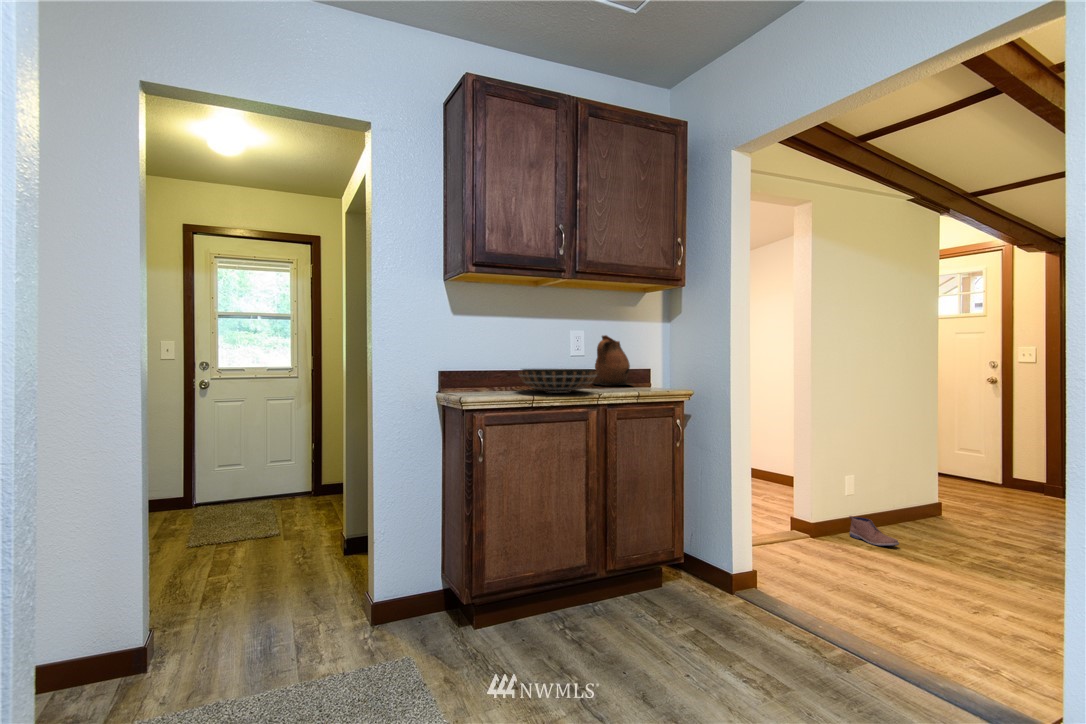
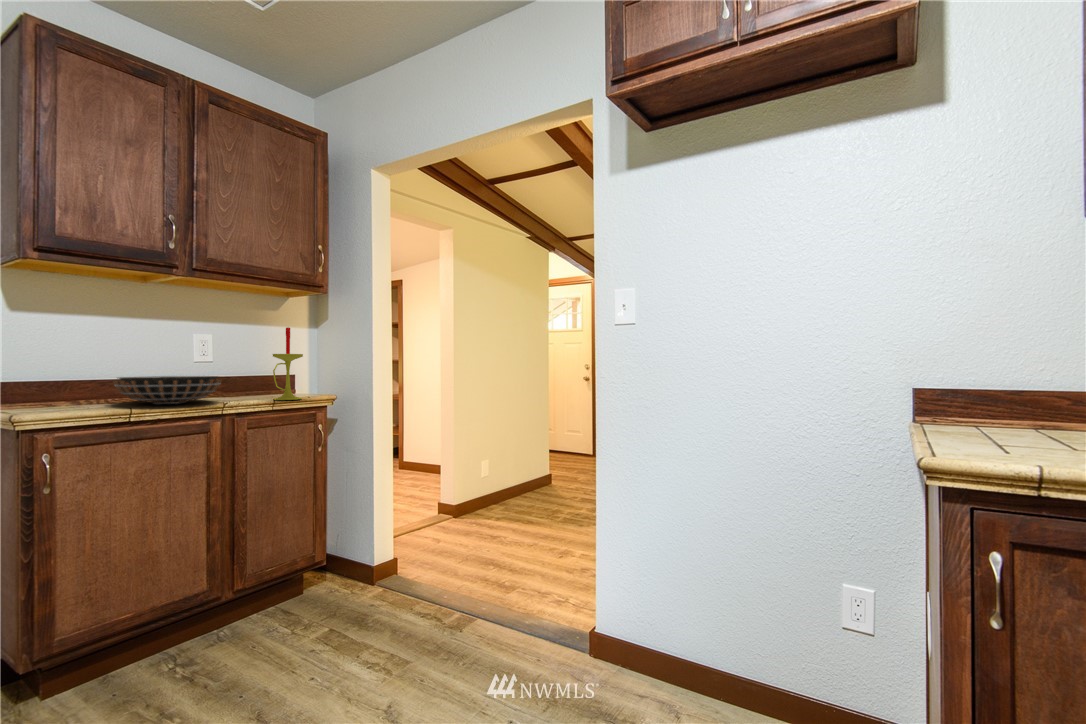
candle: none [638,320,667,393] -> present [273,327,303,400]
ceramic pitcher: present [595,335,633,385] -> none [222,340,274,392]
shoe: present [849,516,899,546] -> none [484,495,518,517]

